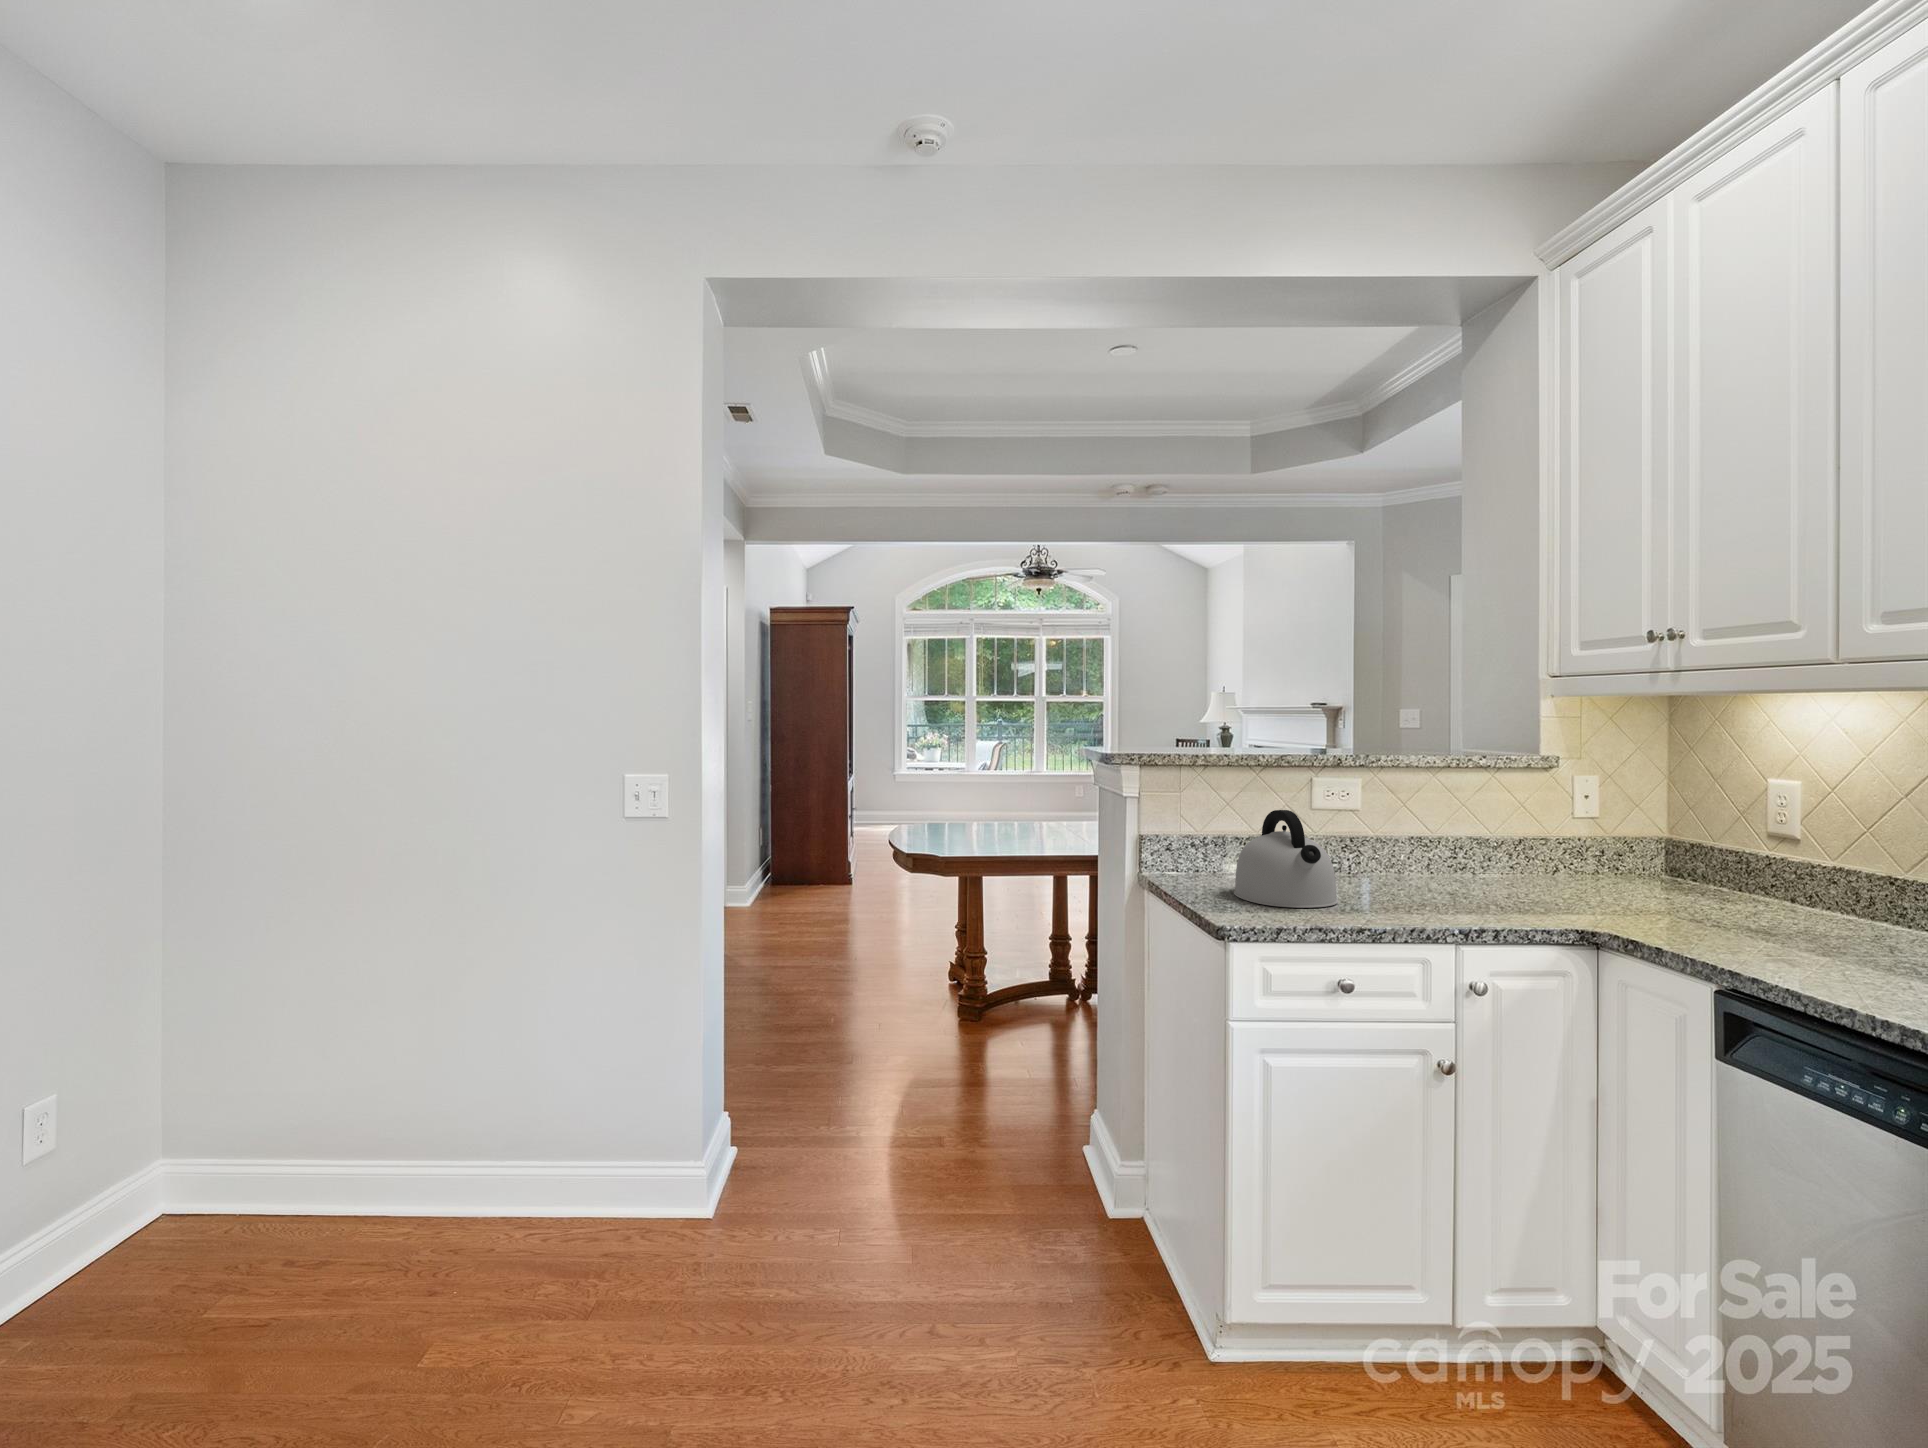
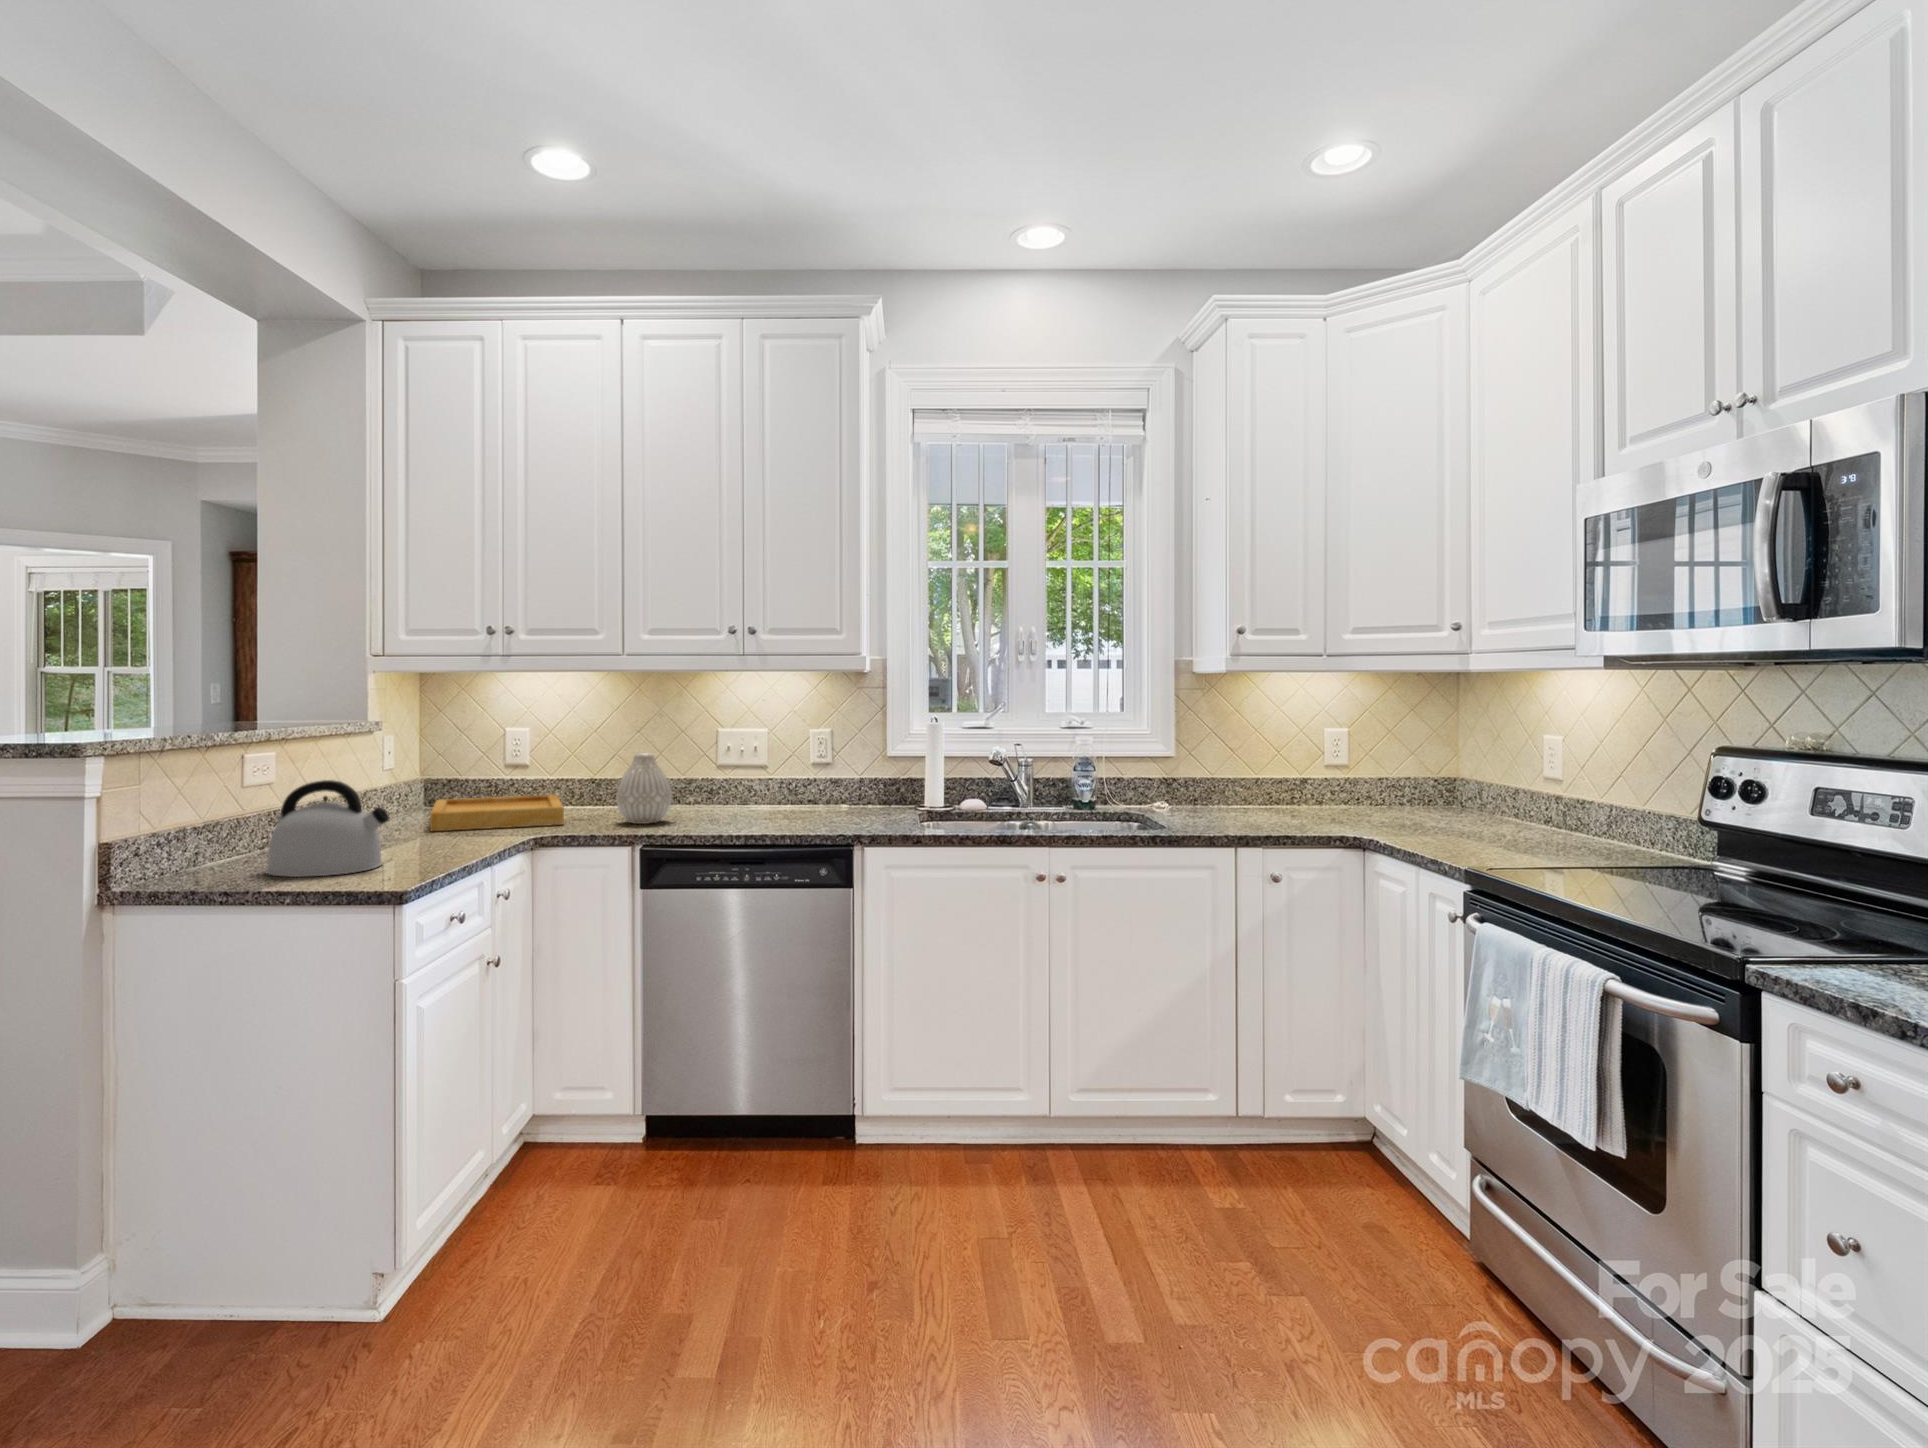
vase: none [1773,842,1896,965] -> present [616,753,672,824]
tray: none [1533,864,1811,930] -> present [430,795,564,831]

